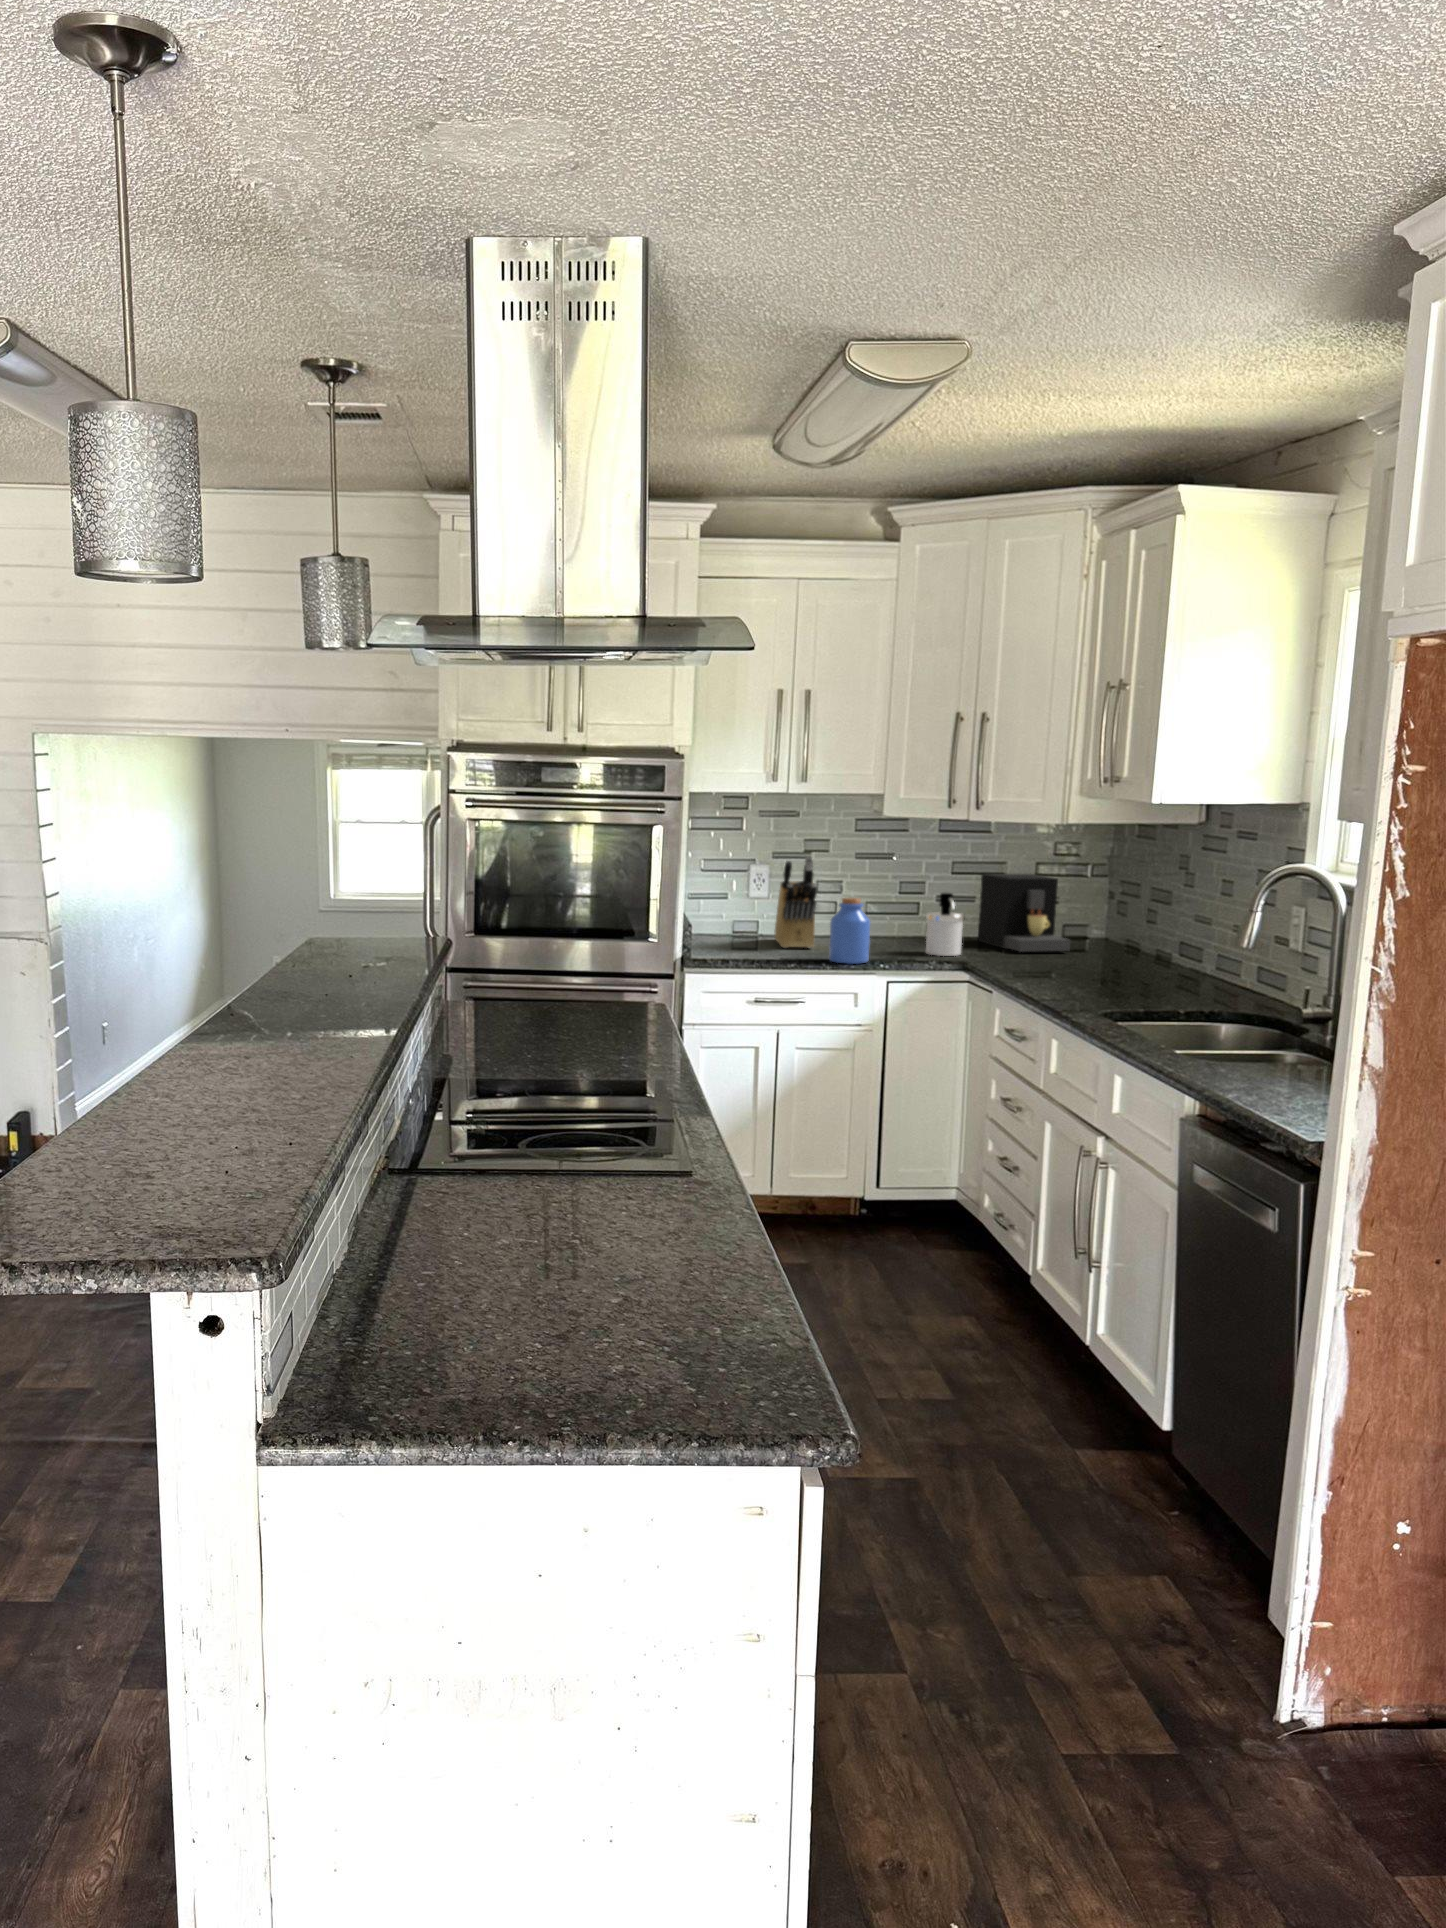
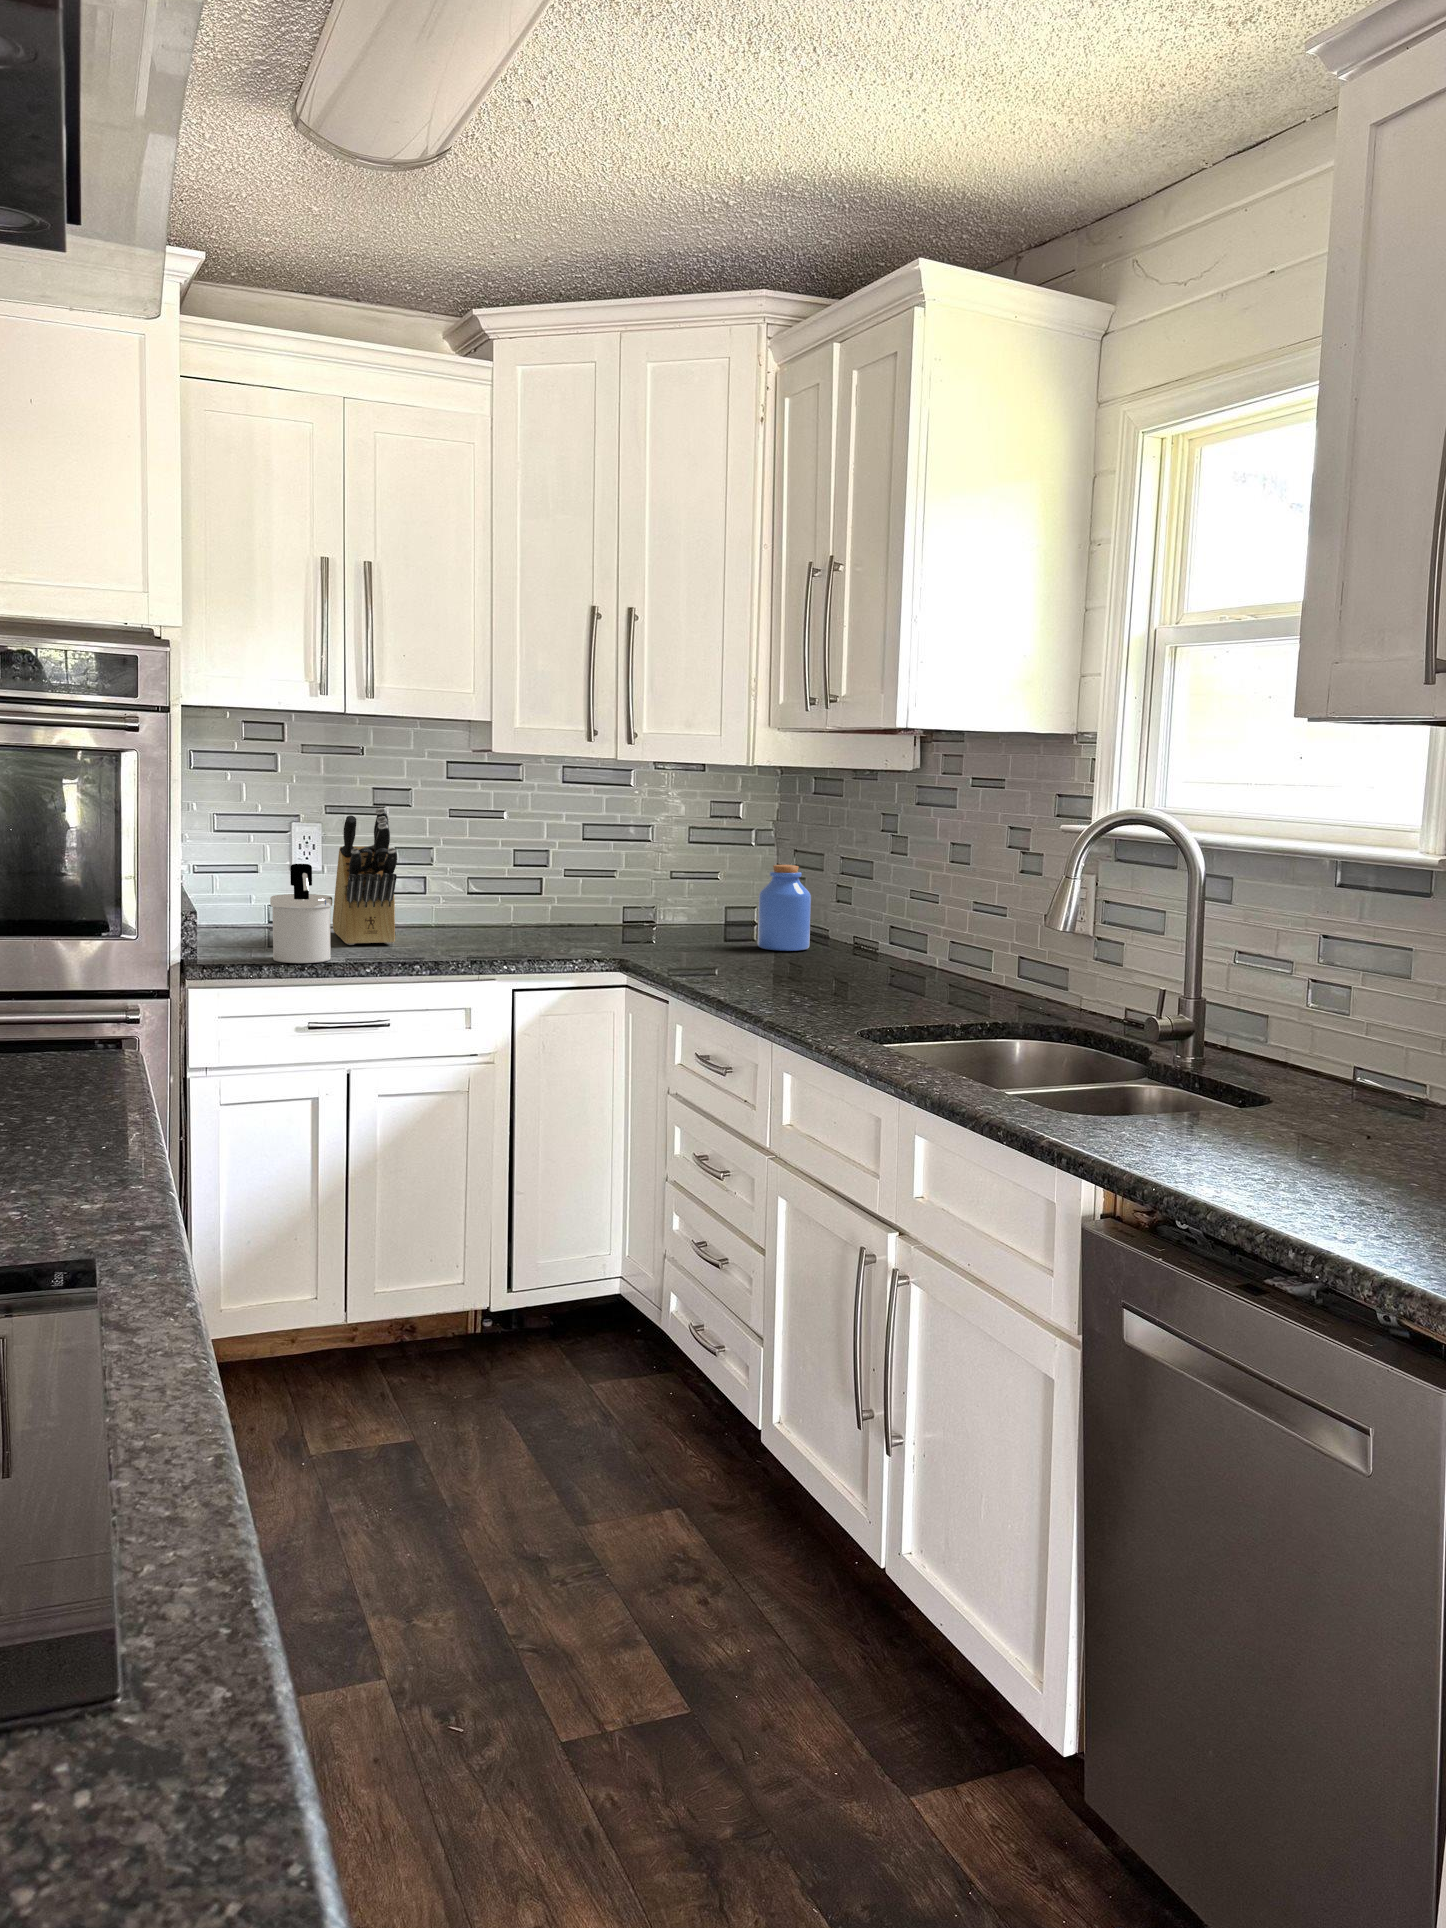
coffee maker: present [978,873,1071,951] -> none [619,836,748,940]
soap dispenser: present [926,893,964,956] -> present [270,864,332,963]
jar: present [829,898,870,964] -> present [758,865,811,951]

